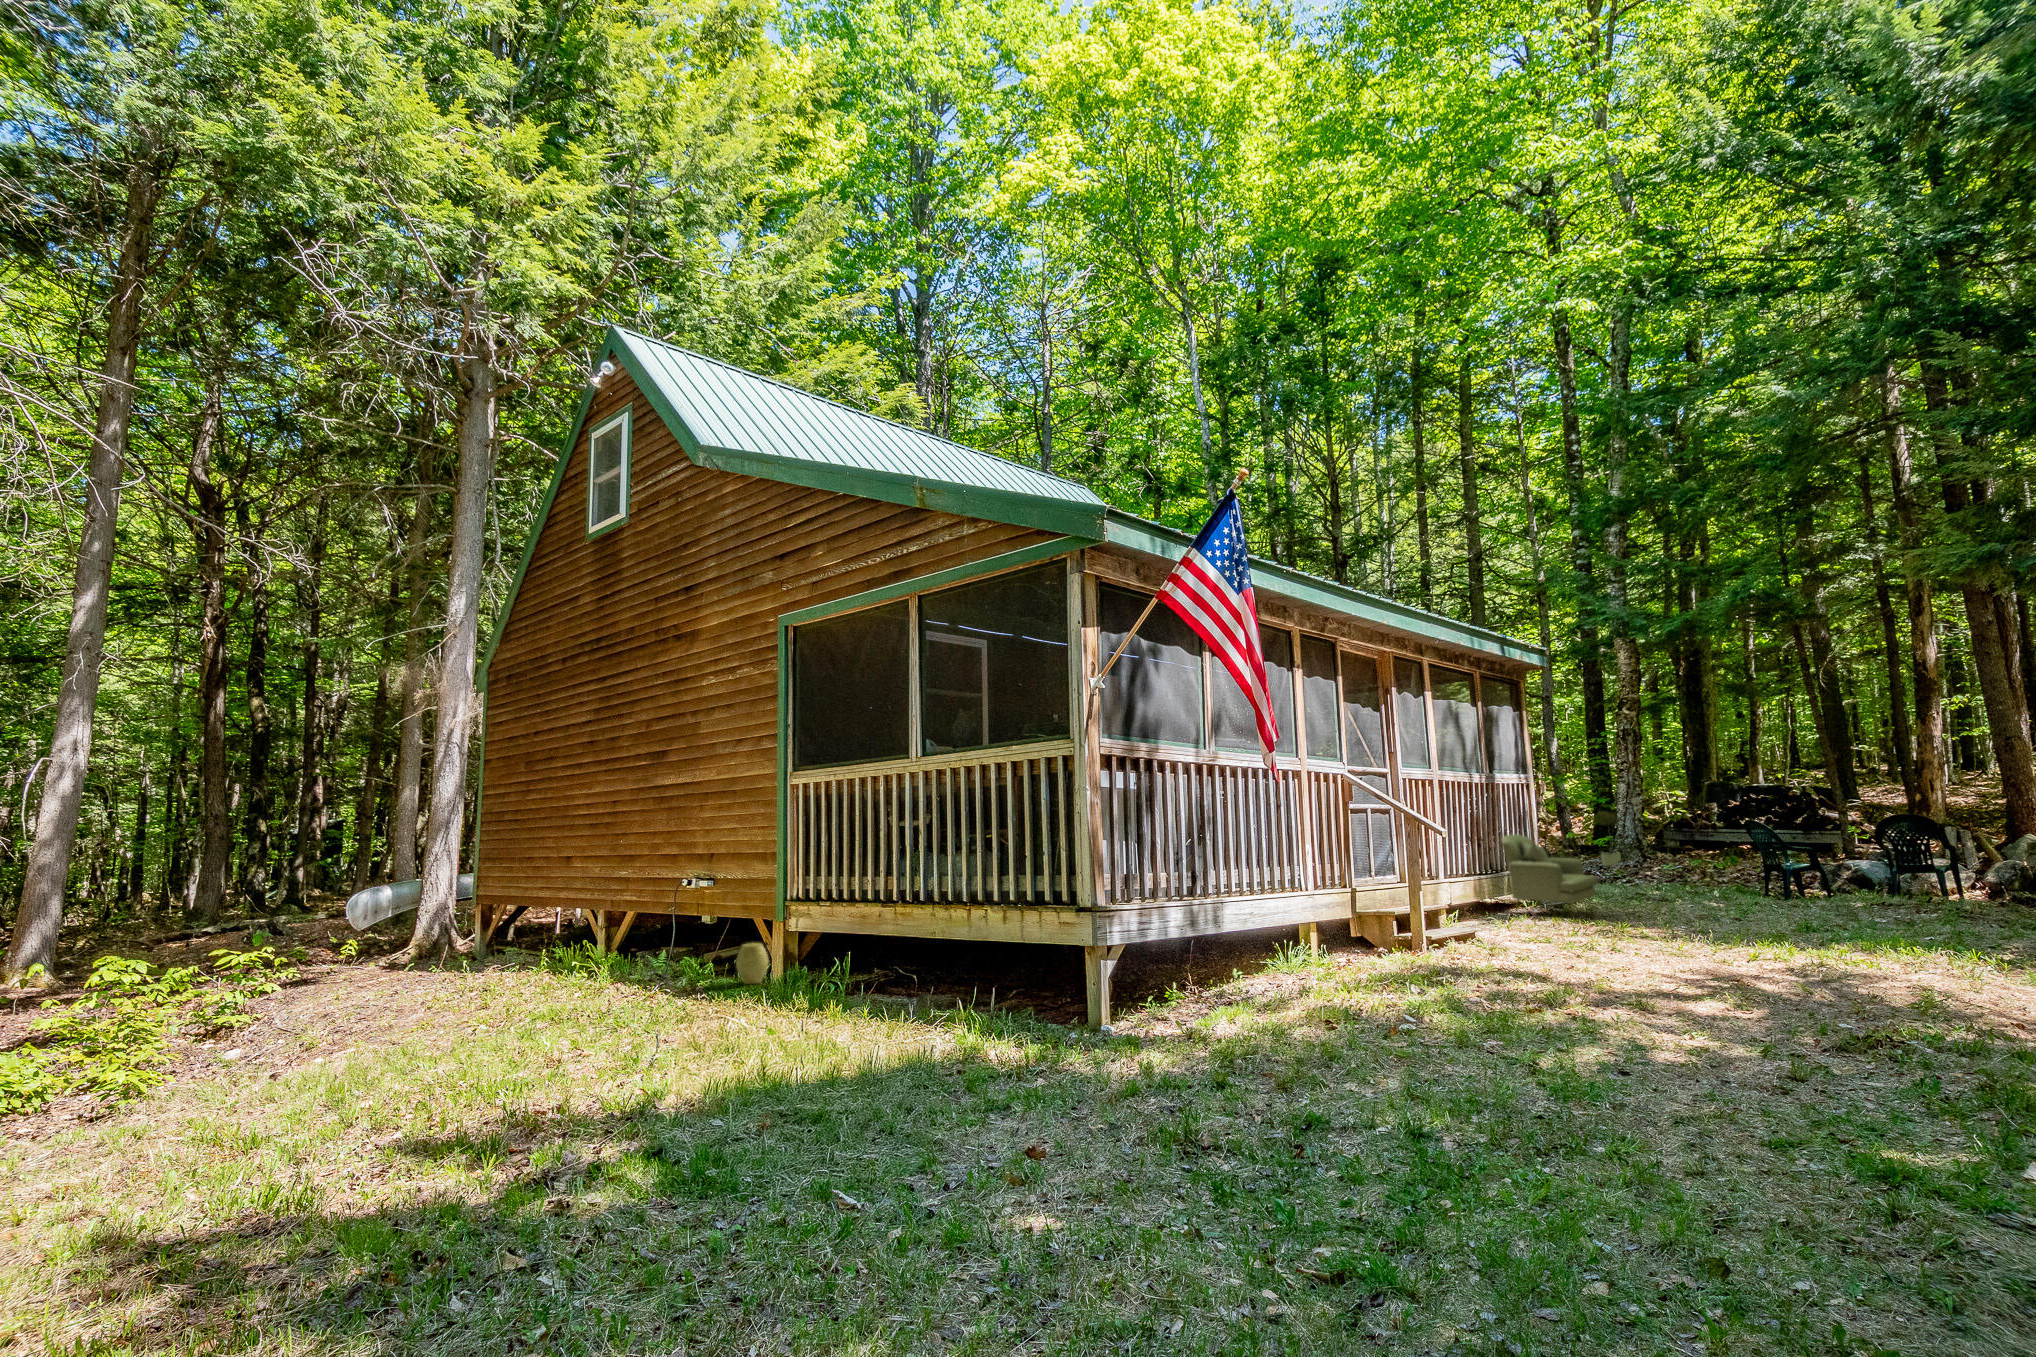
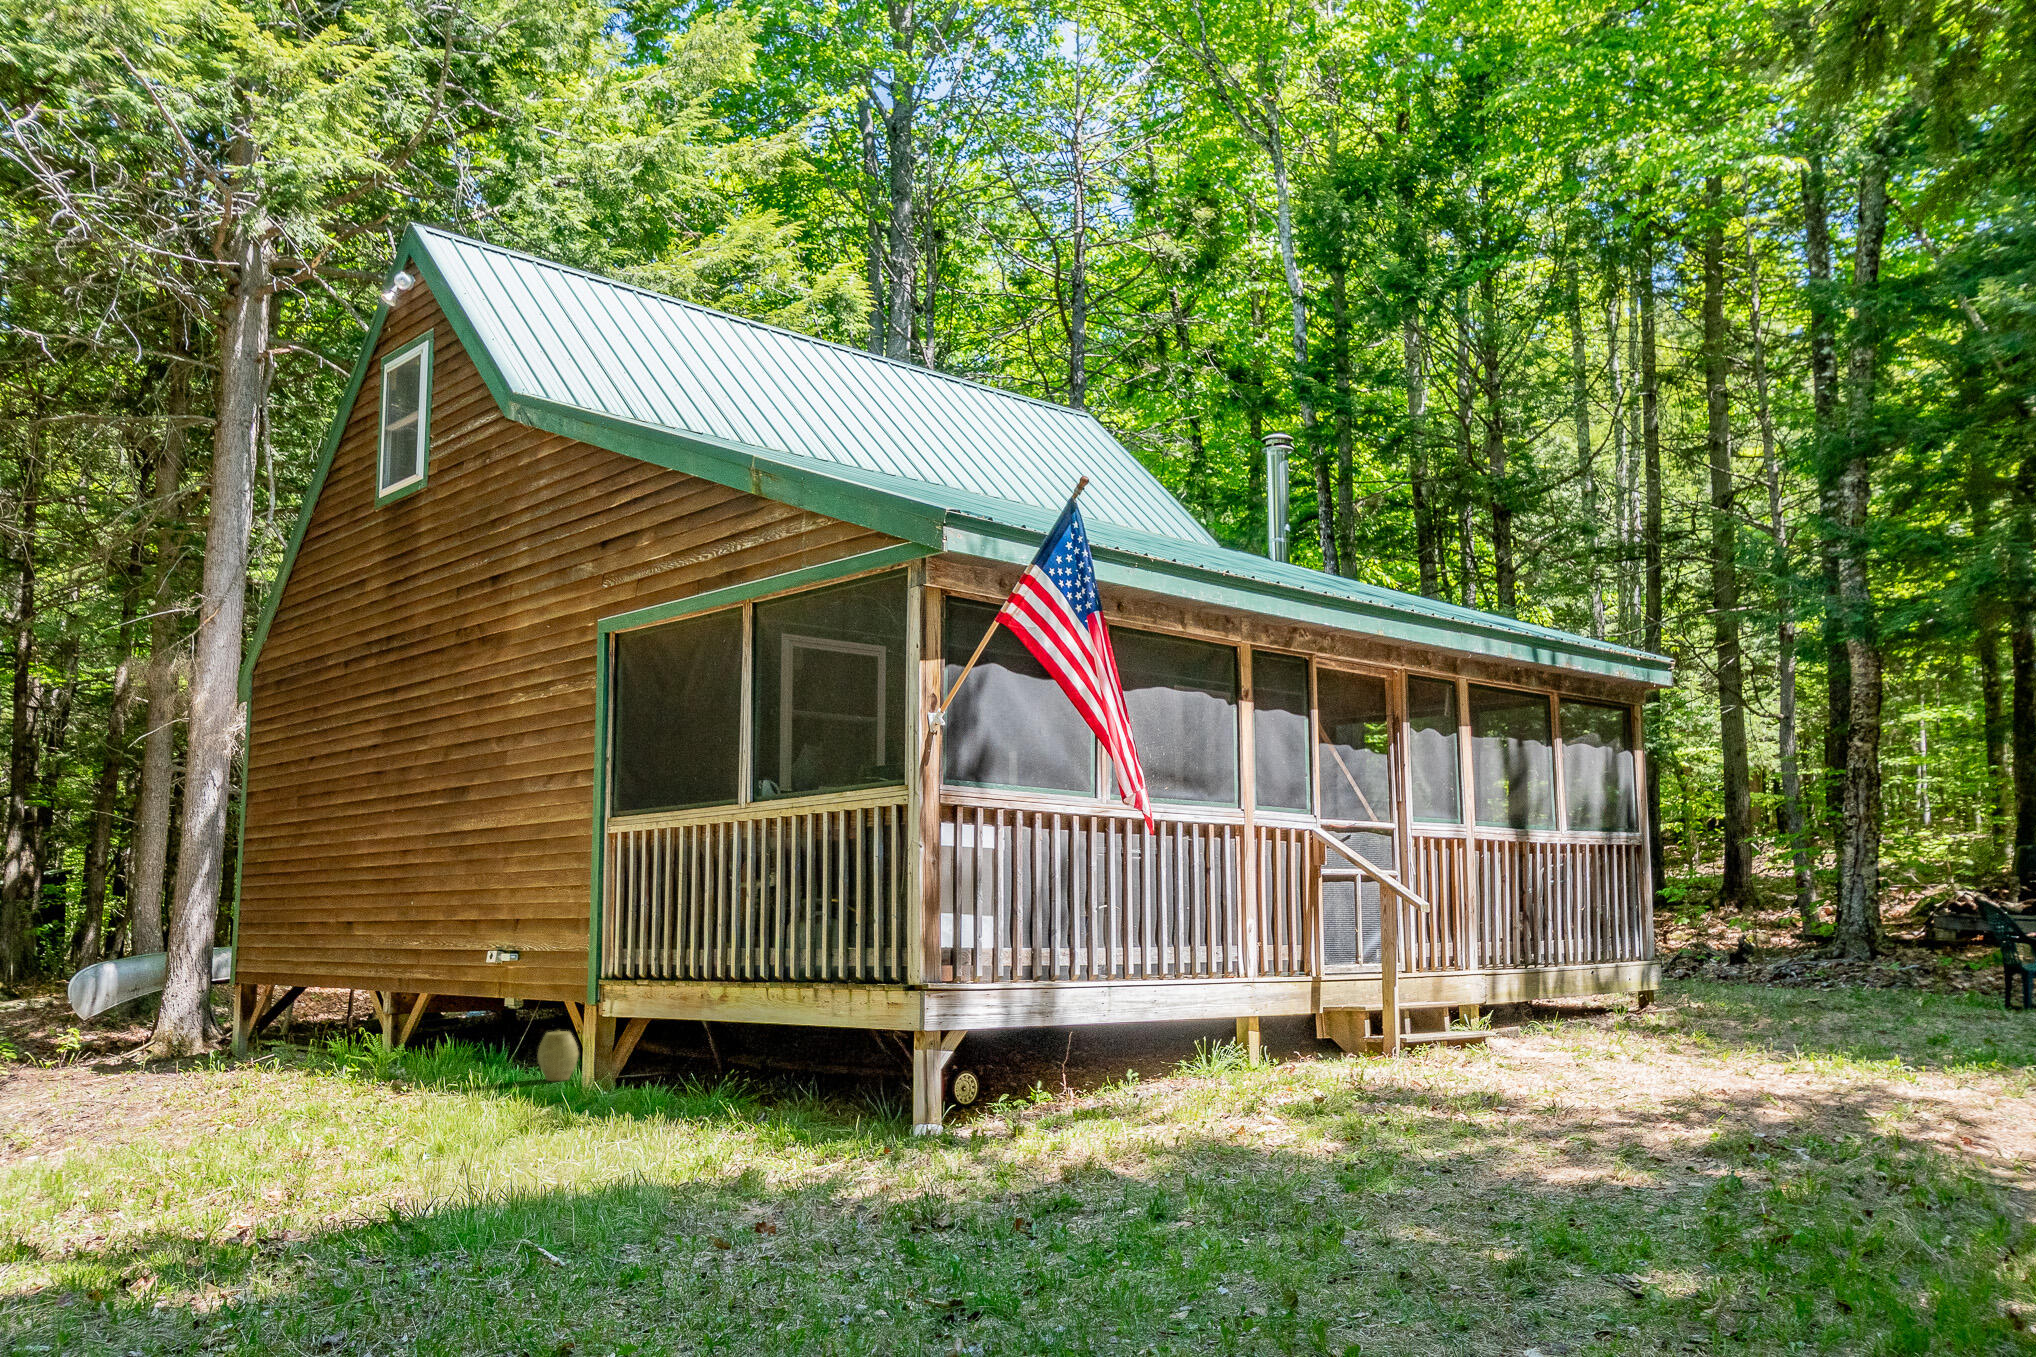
potted tree: present [1594,811,1621,866] -> none [1783,886,1820,966]
armchair: present [1501,834,1598,913] -> none [1570,915,1696,1028]

